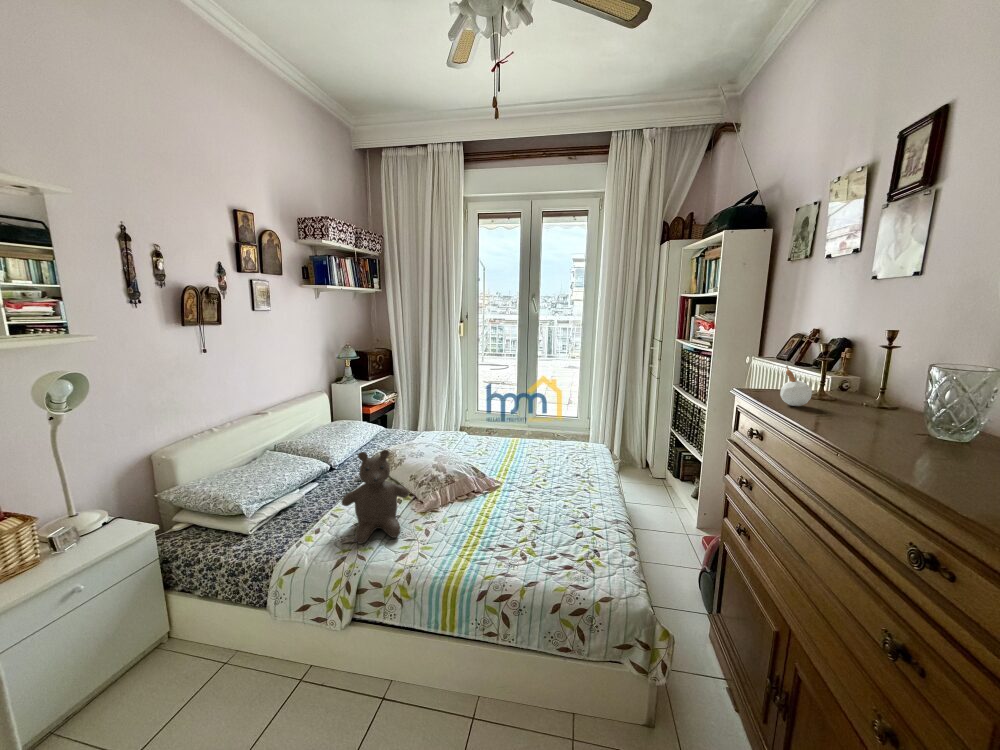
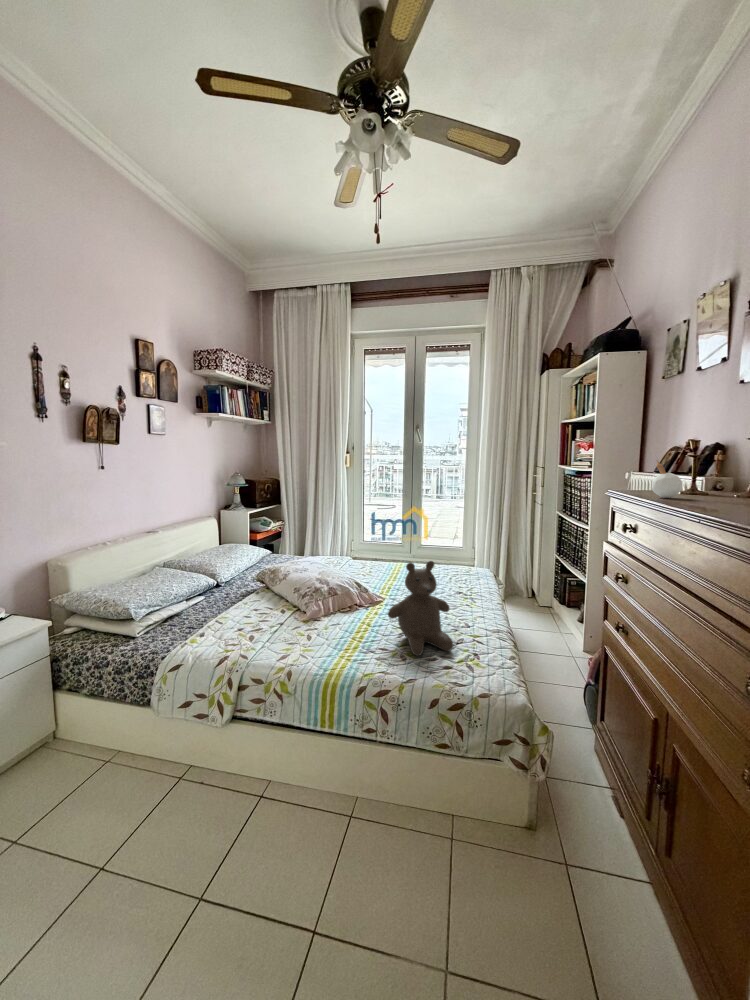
teddy bear: present [342,450,409,543] -> present [388,561,453,656]

